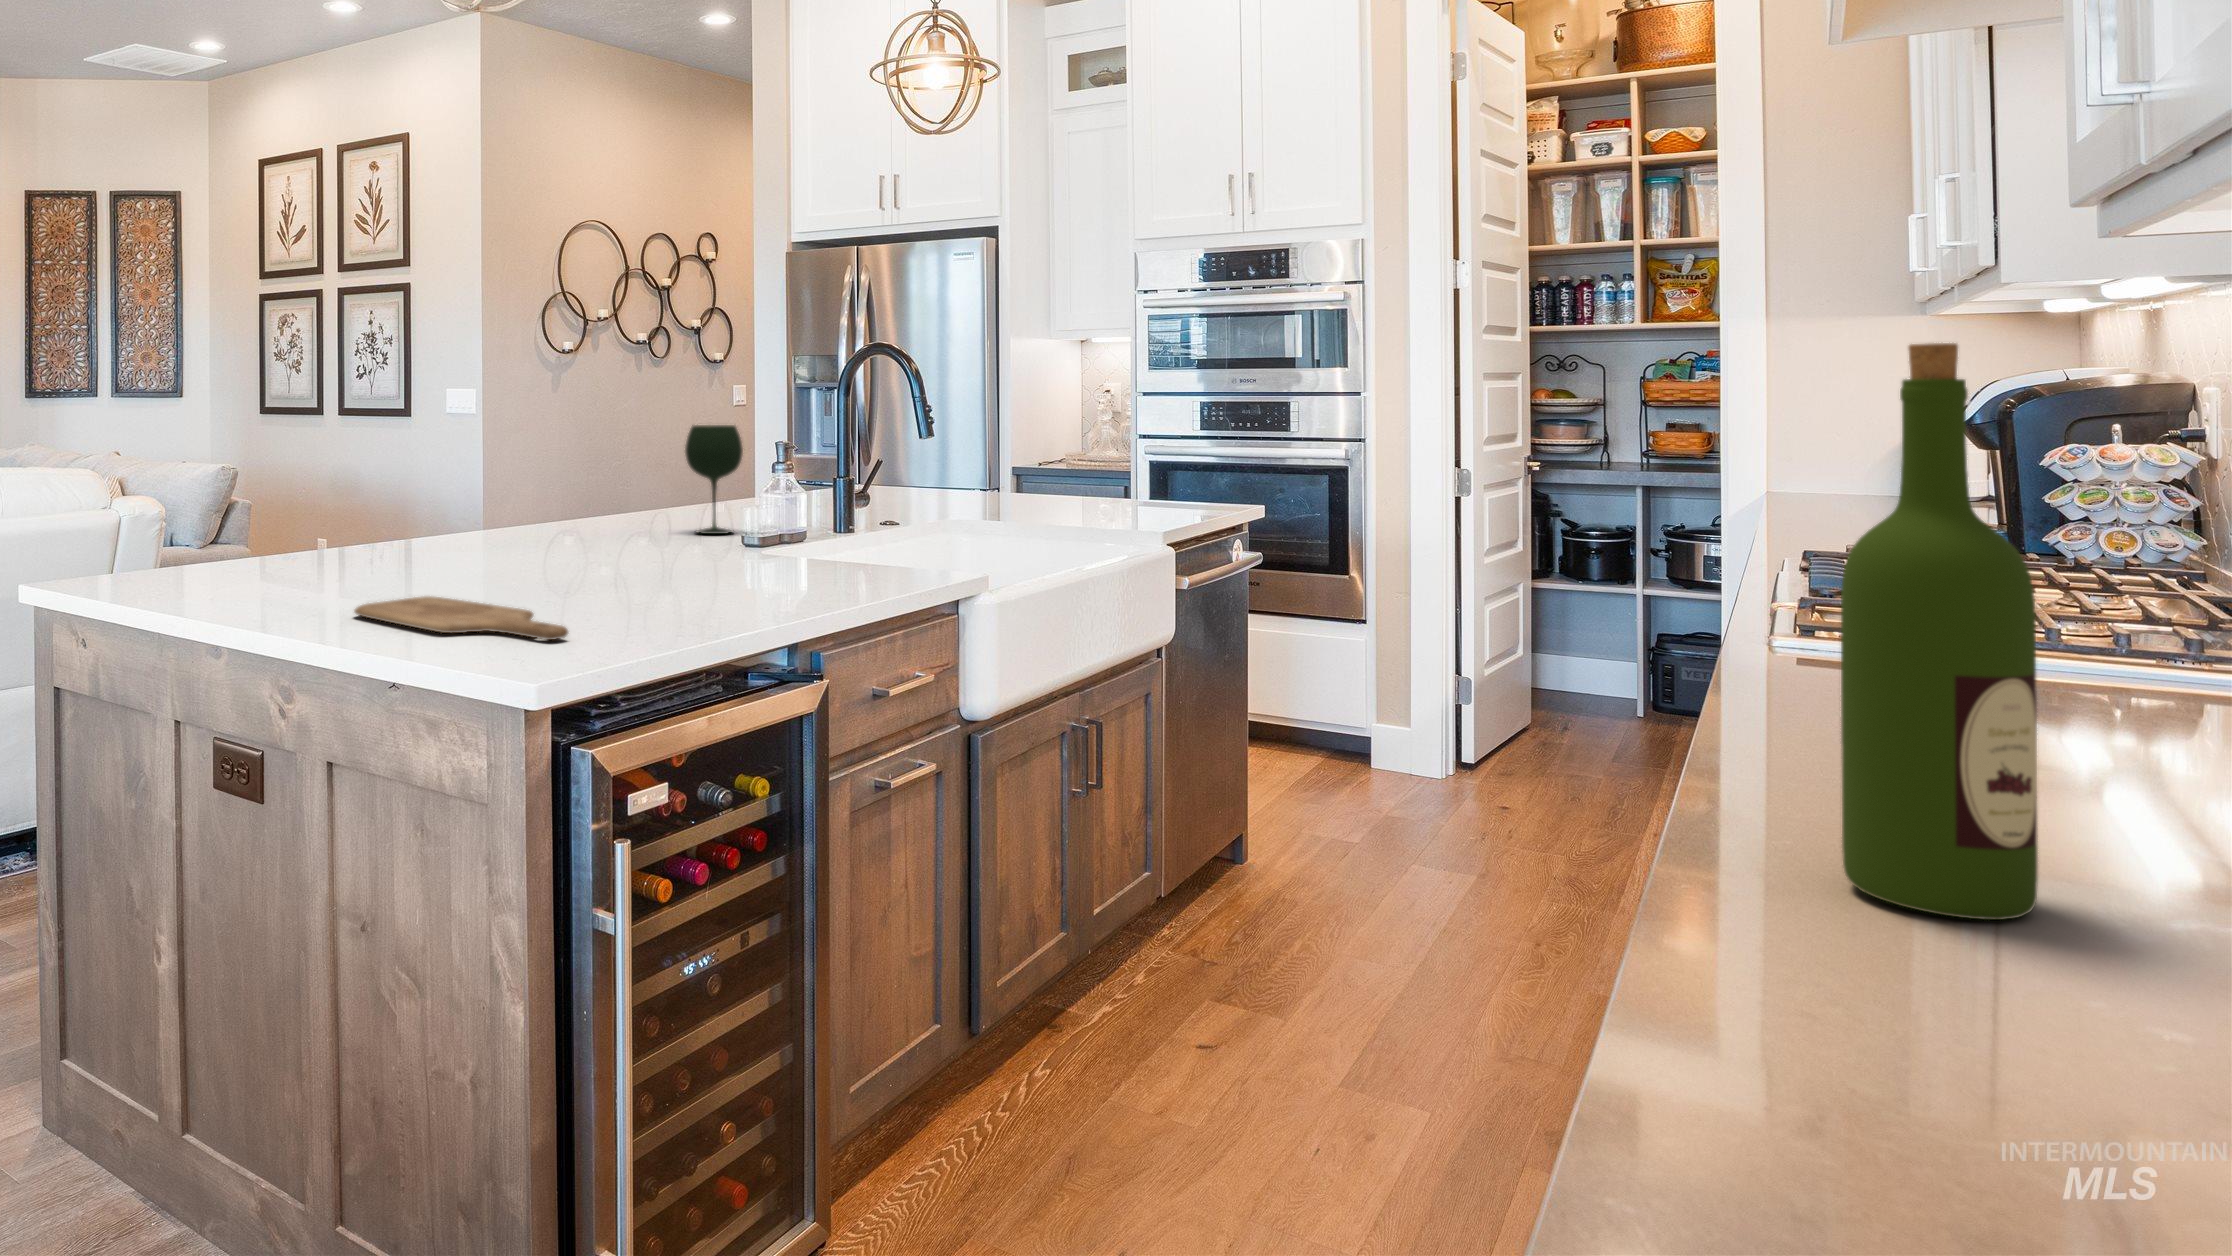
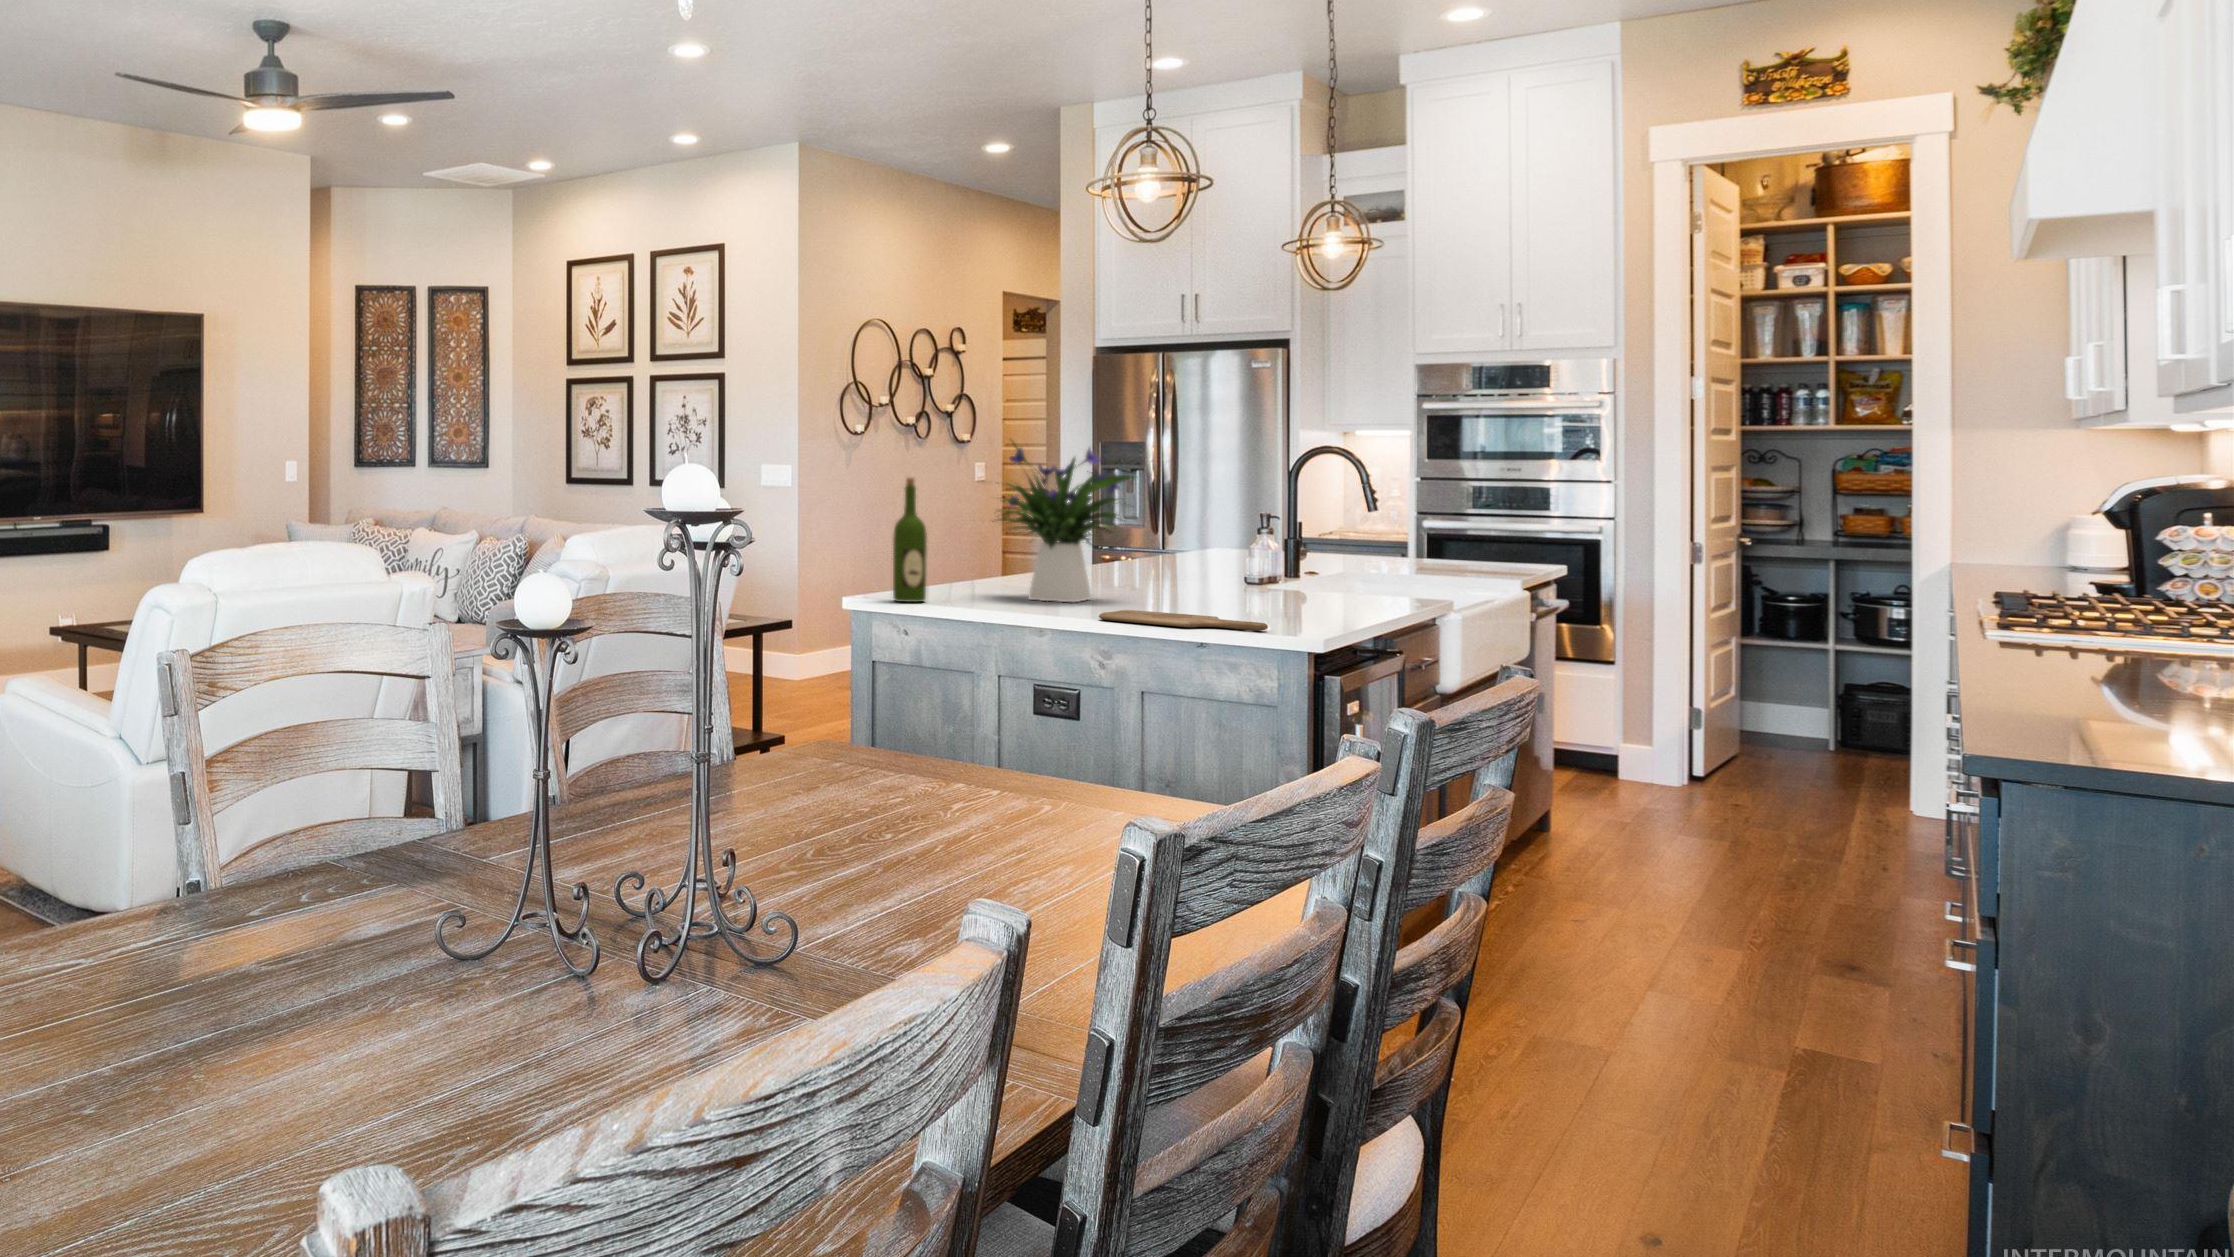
flower arrangement: none [289,328,539,577] -> present [992,443,1134,602]
wine bottle: present [1841,343,2038,920] -> present [893,478,927,602]
wine glass: present [685,425,743,534] -> none [1161,504,1205,582]

